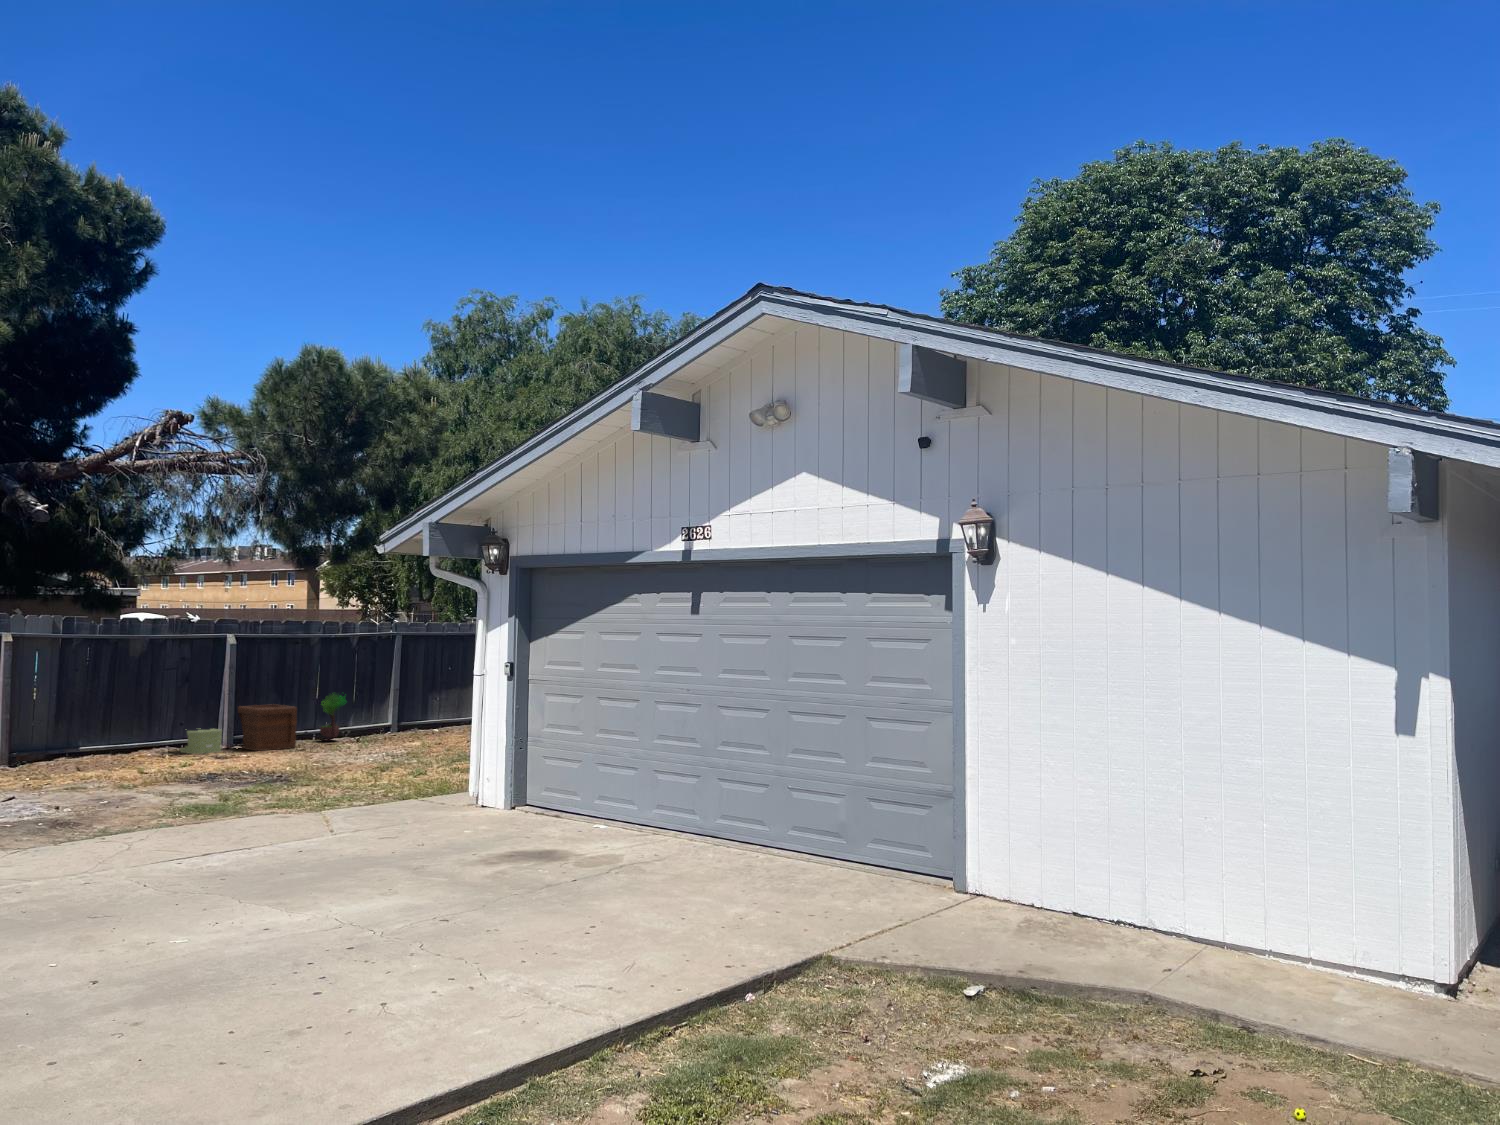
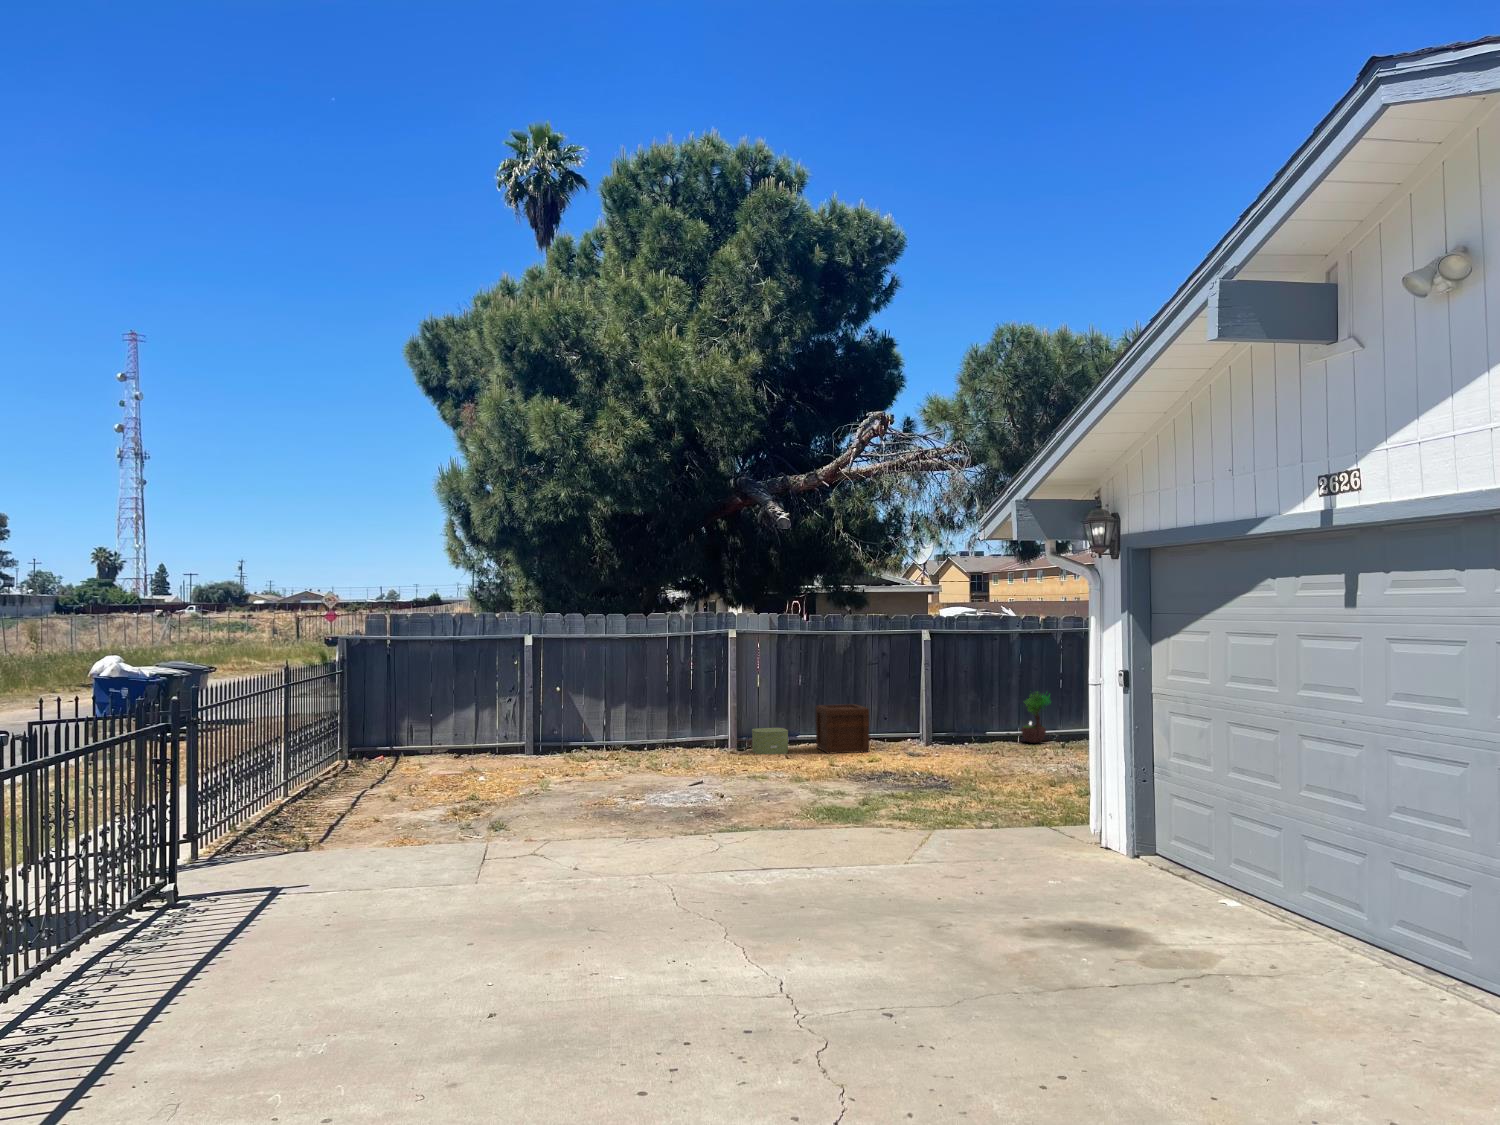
wooden crate: present [238,704,297,751] -> present [816,704,870,754]
storage box: present [180,729,222,754] -> present [752,728,788,754]

